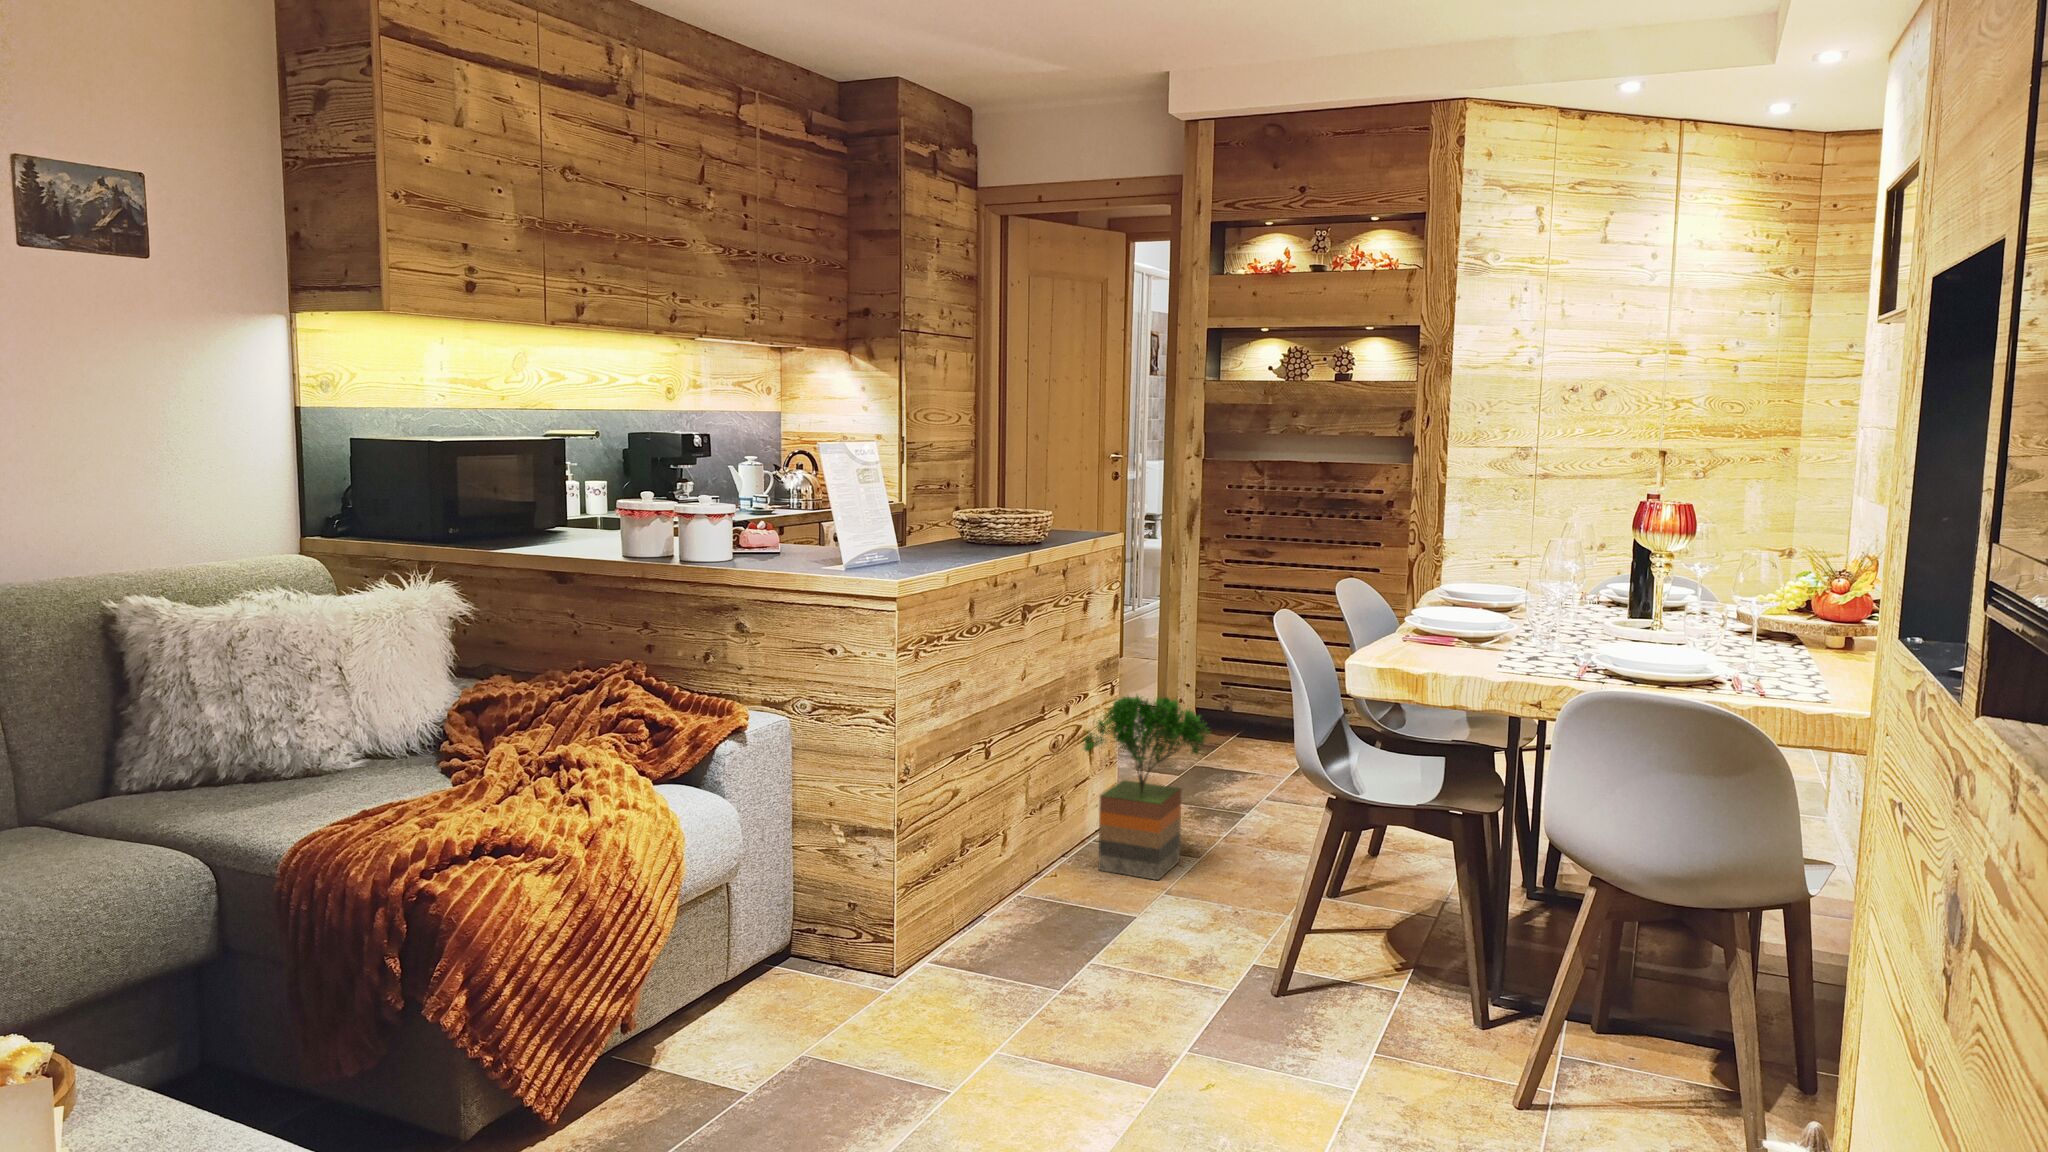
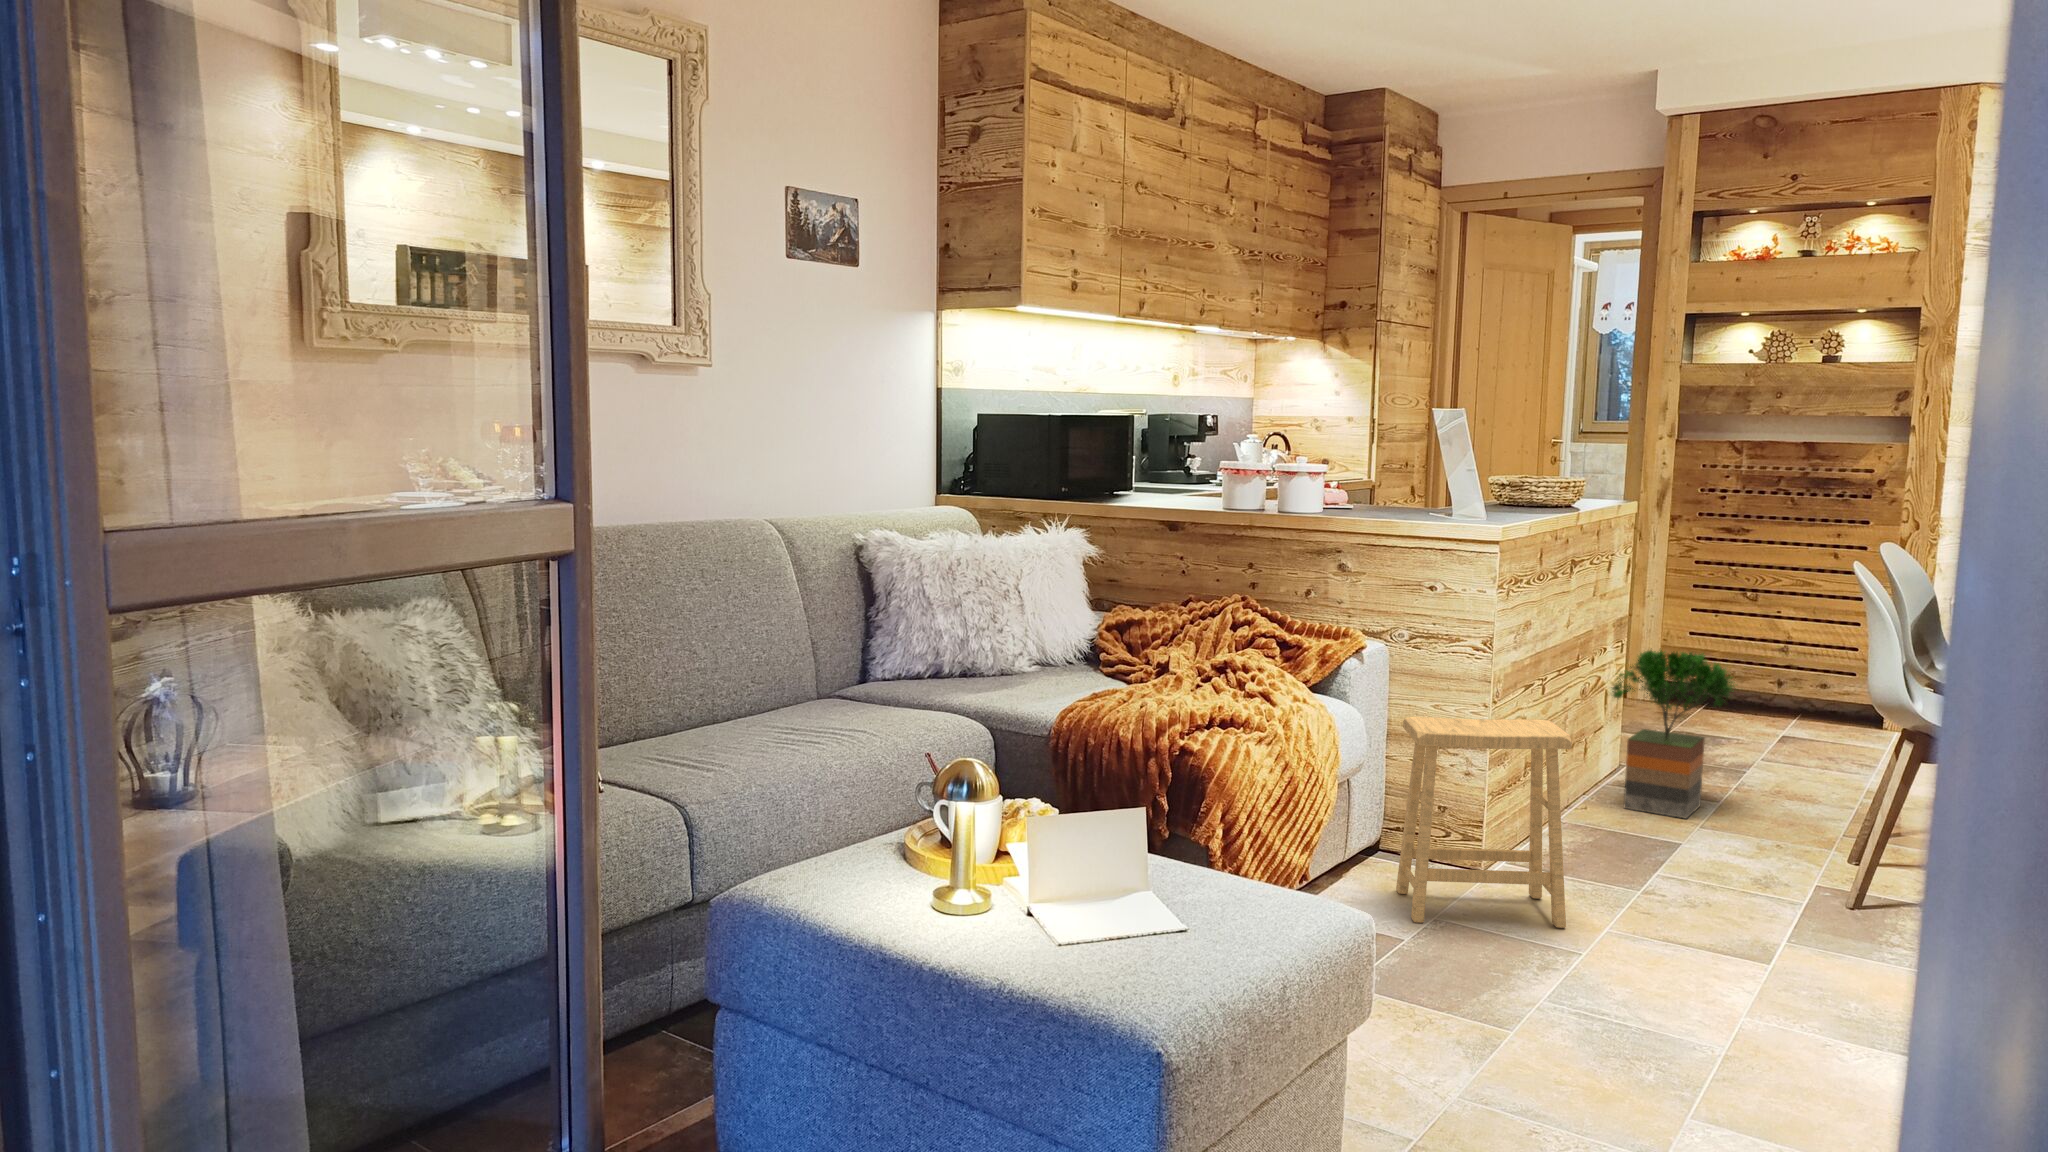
footstool: none [773,806,954,1062] -> present [1396,716,1572,928]

